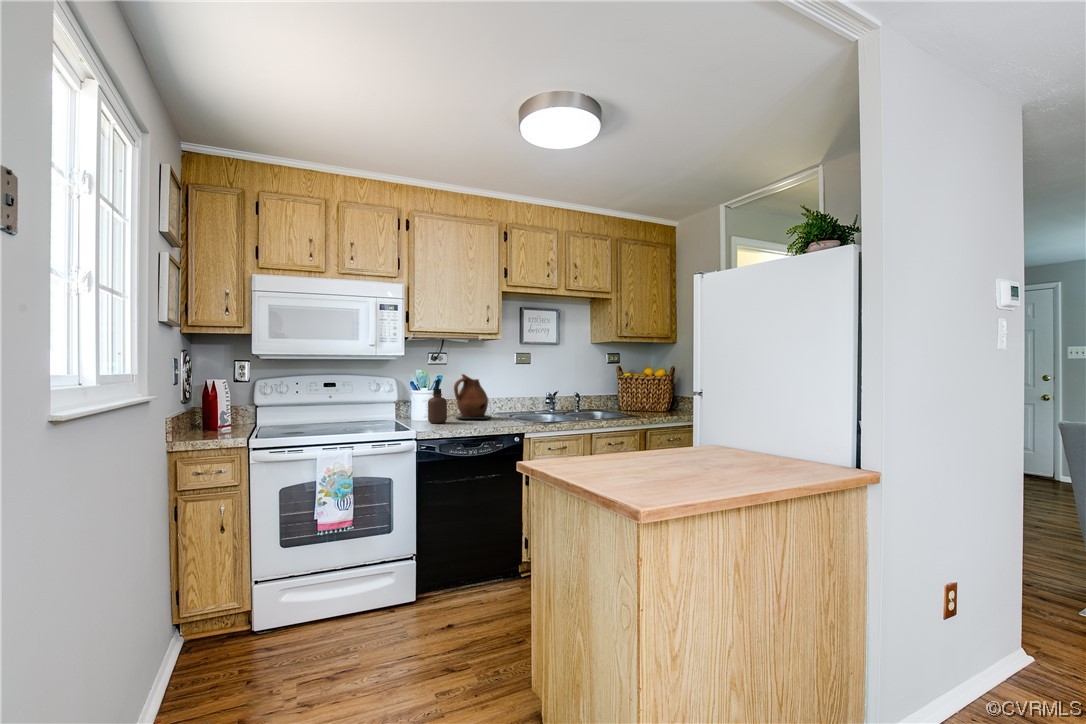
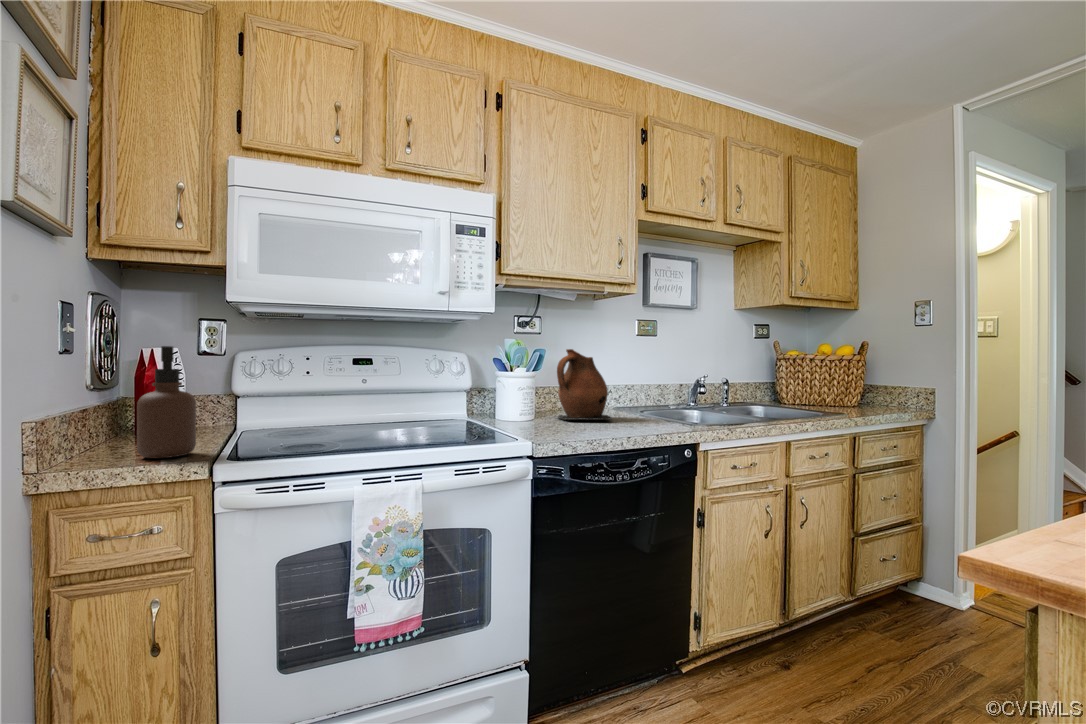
soap dispenser: present [428,380,447,423] -> present [137,346,196,458]

